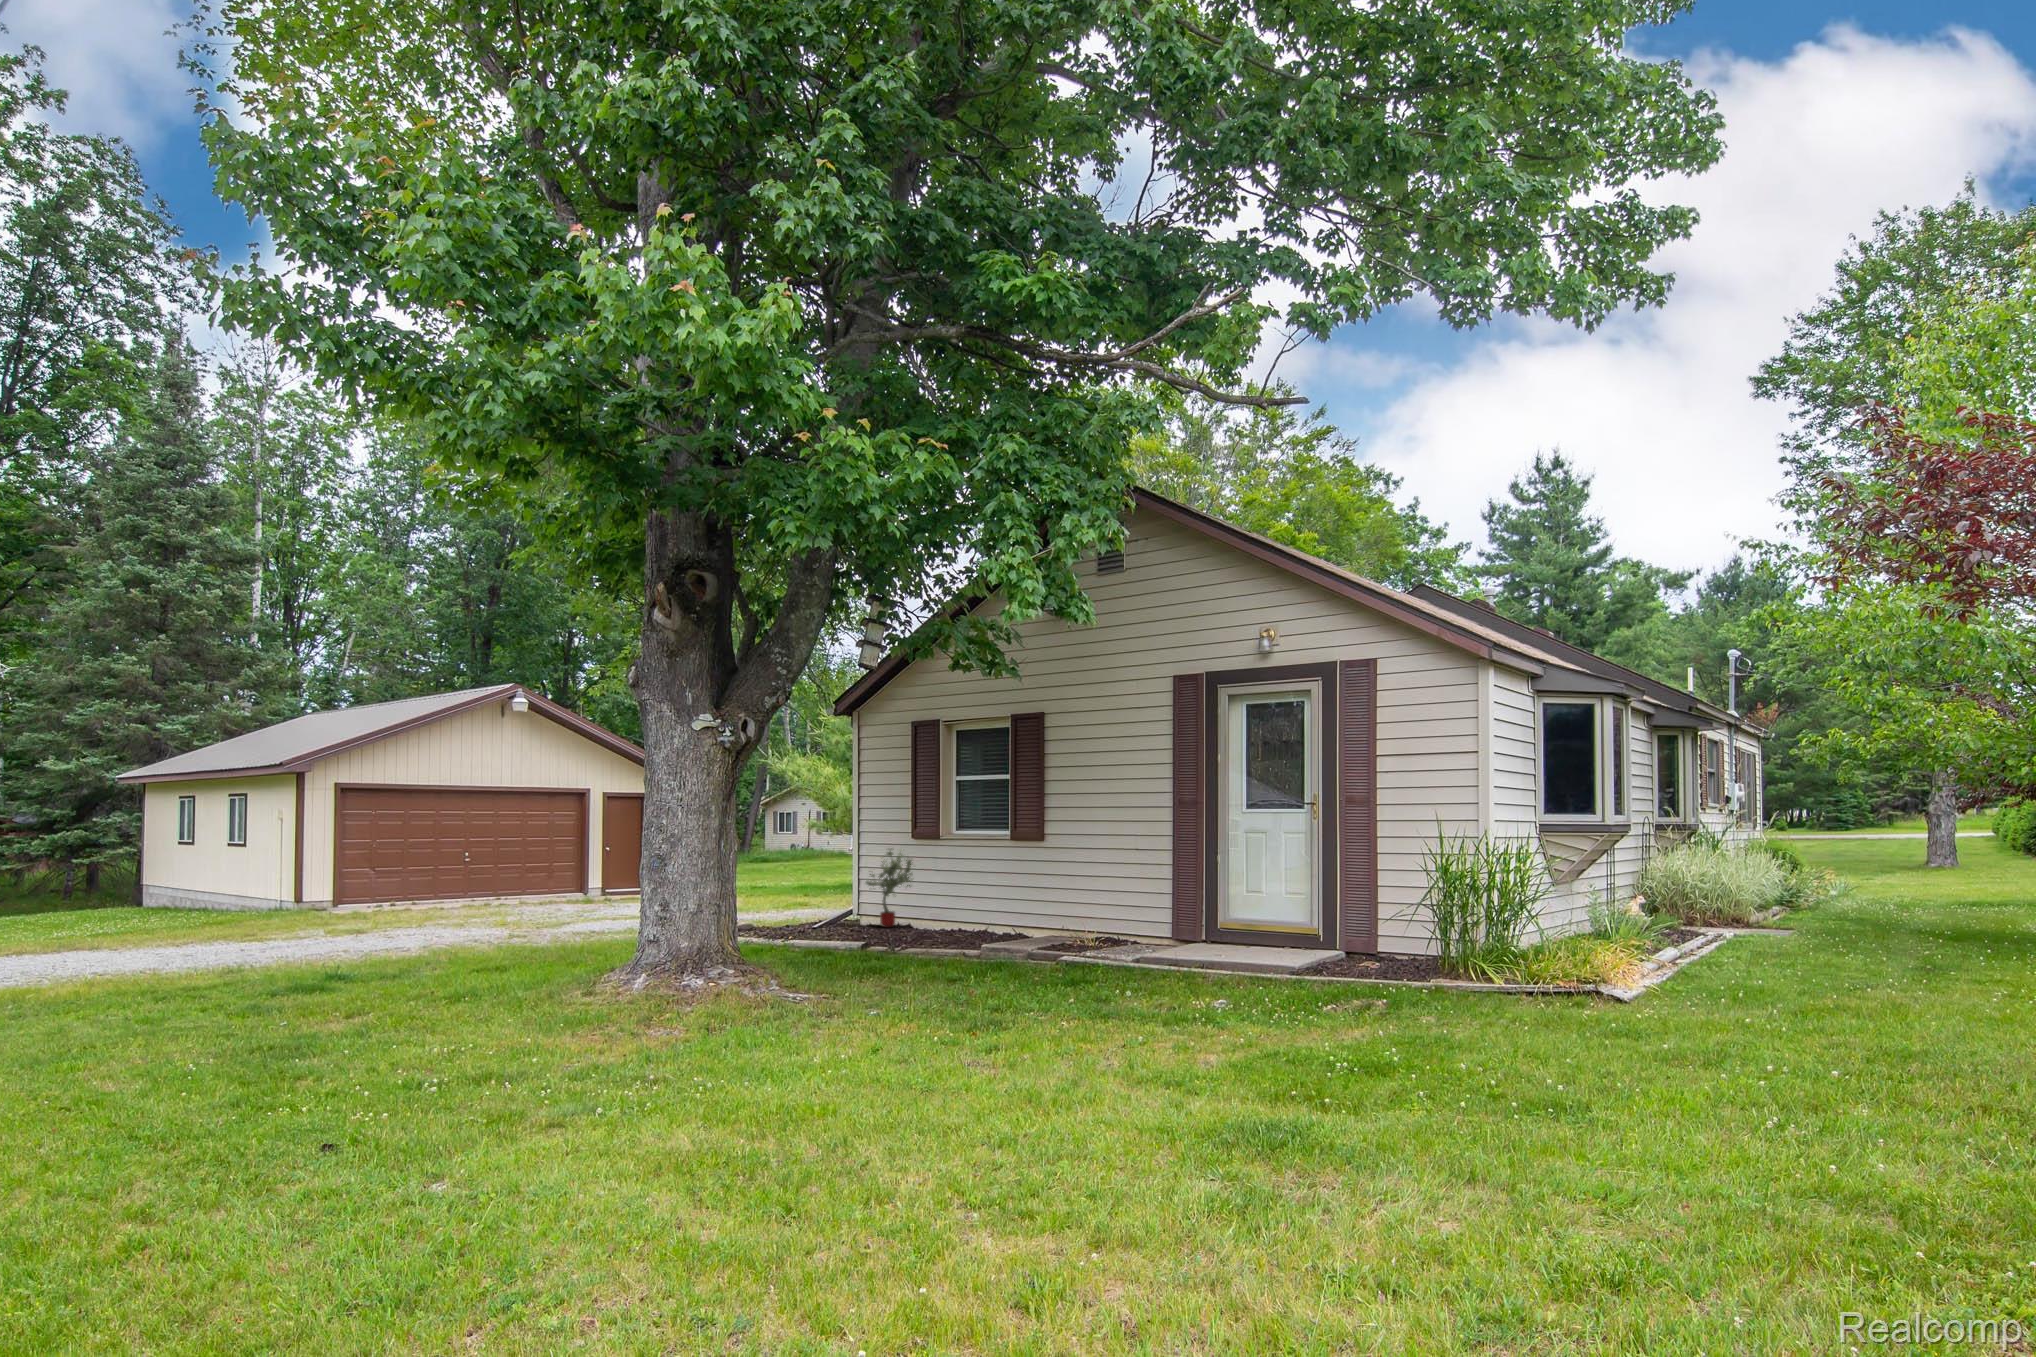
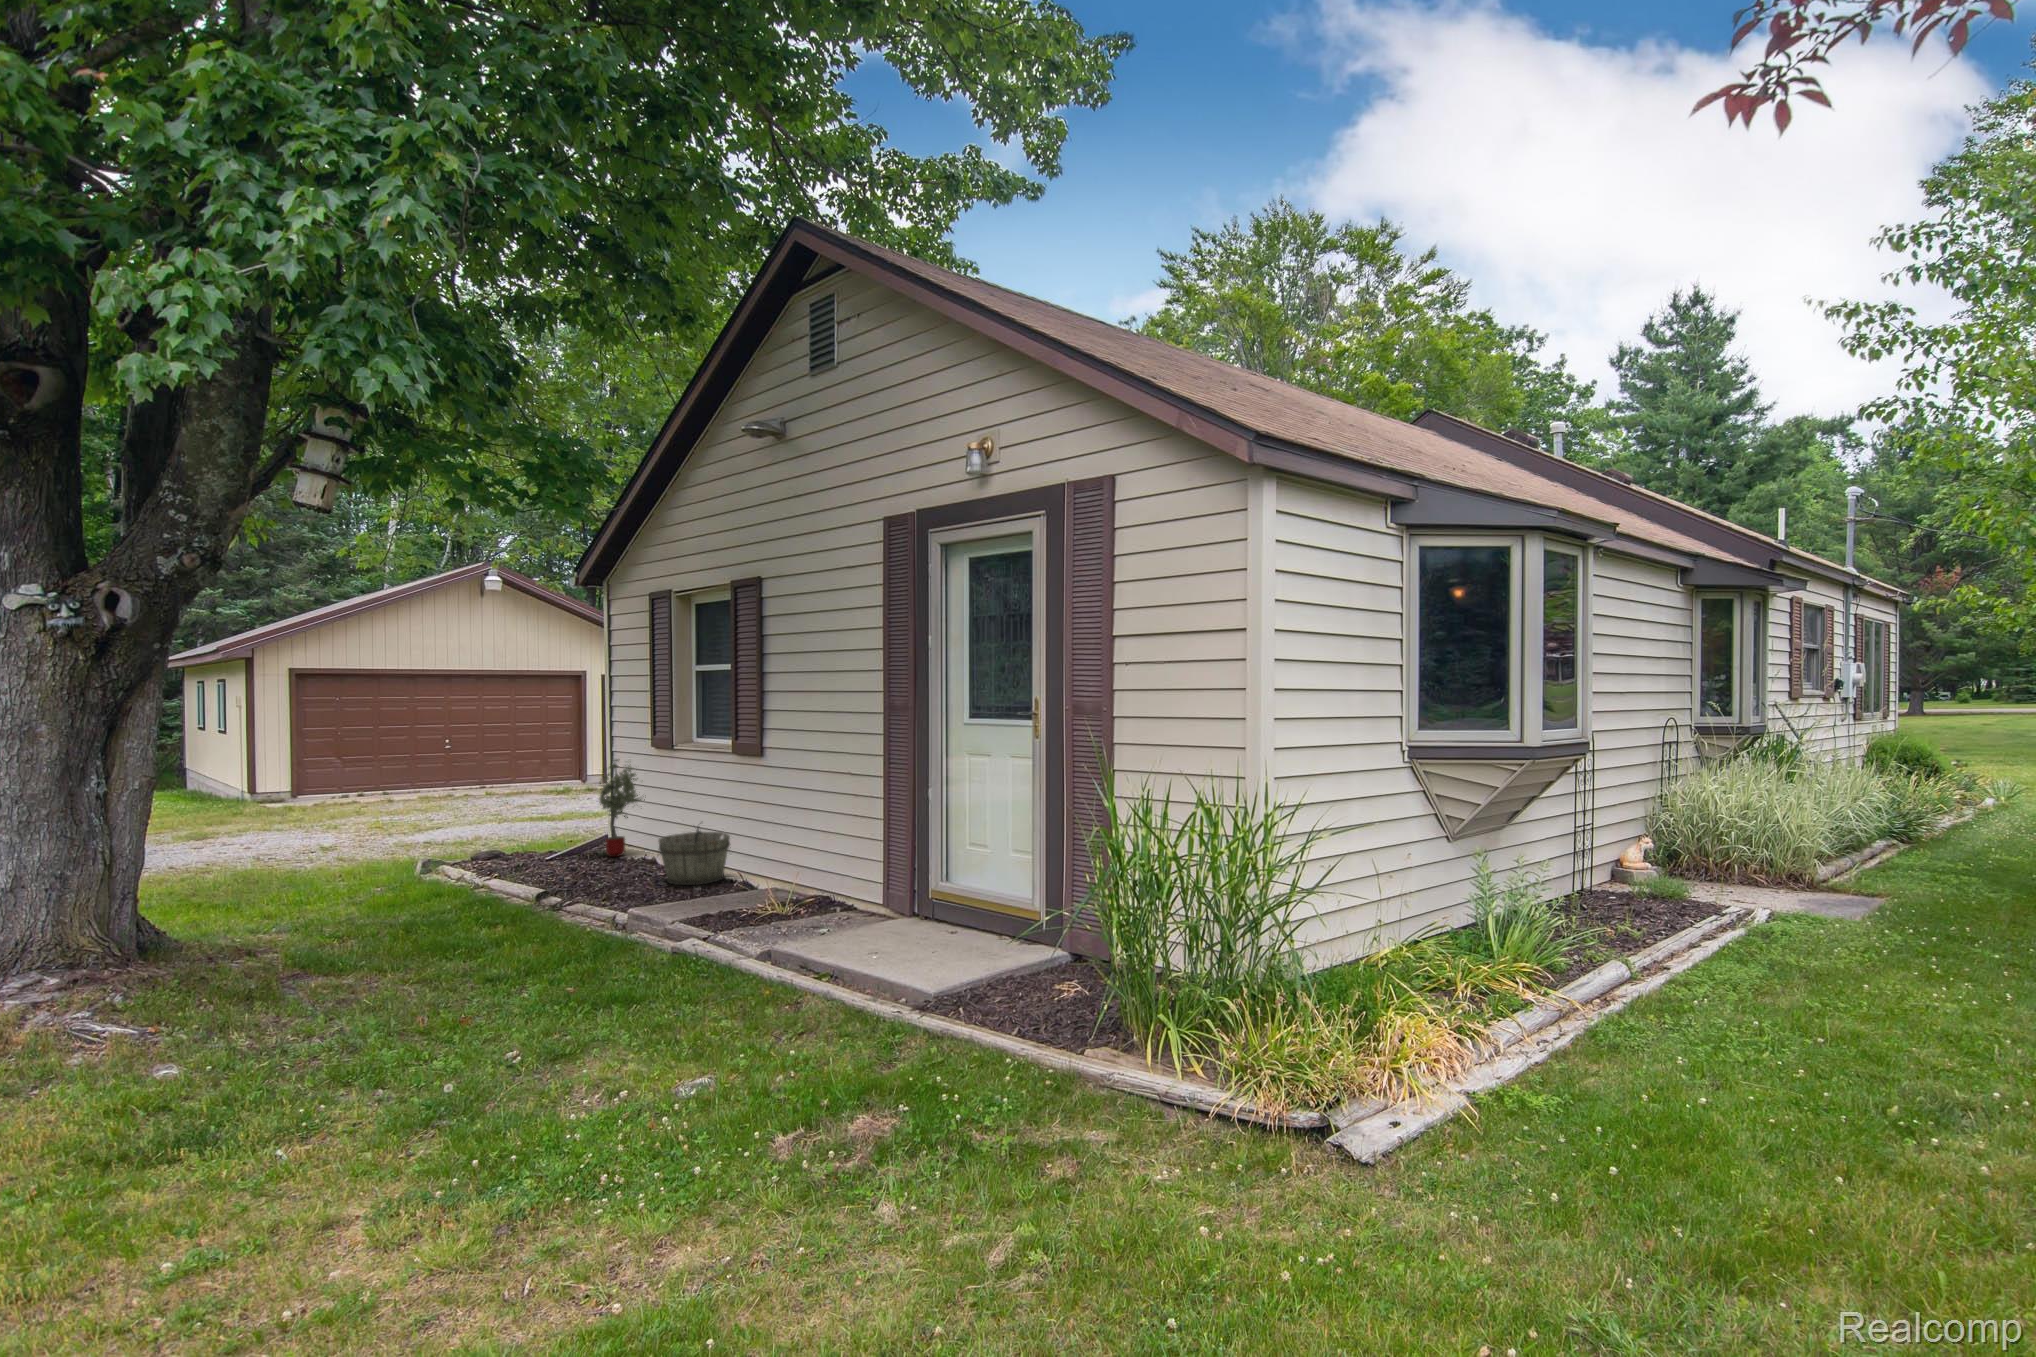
wooden bucket: none [973,890,1026,937] -> present [658,828,730,885]

